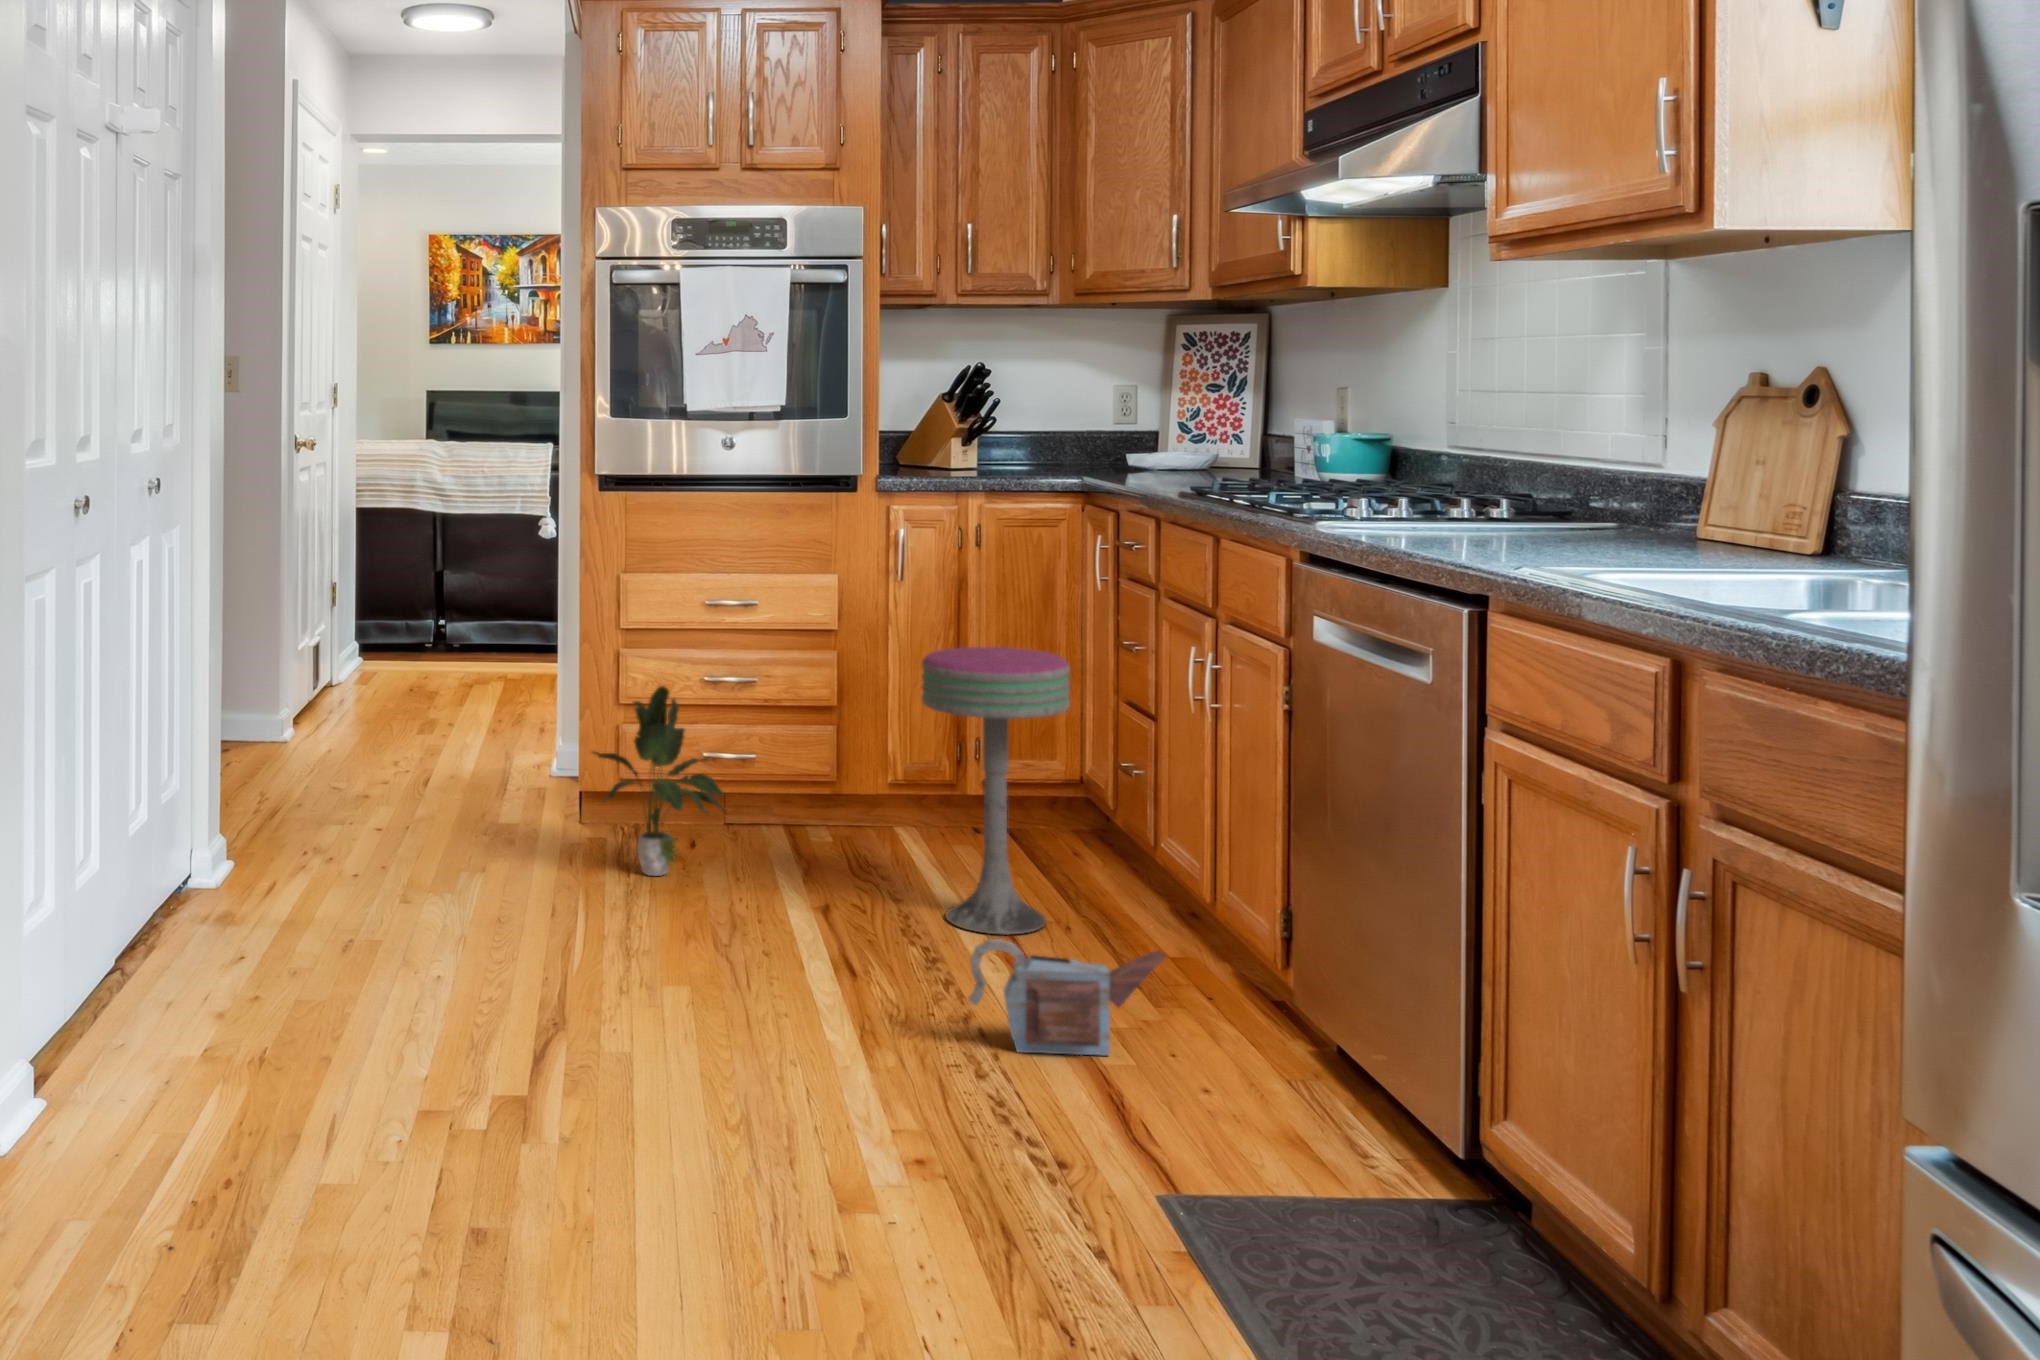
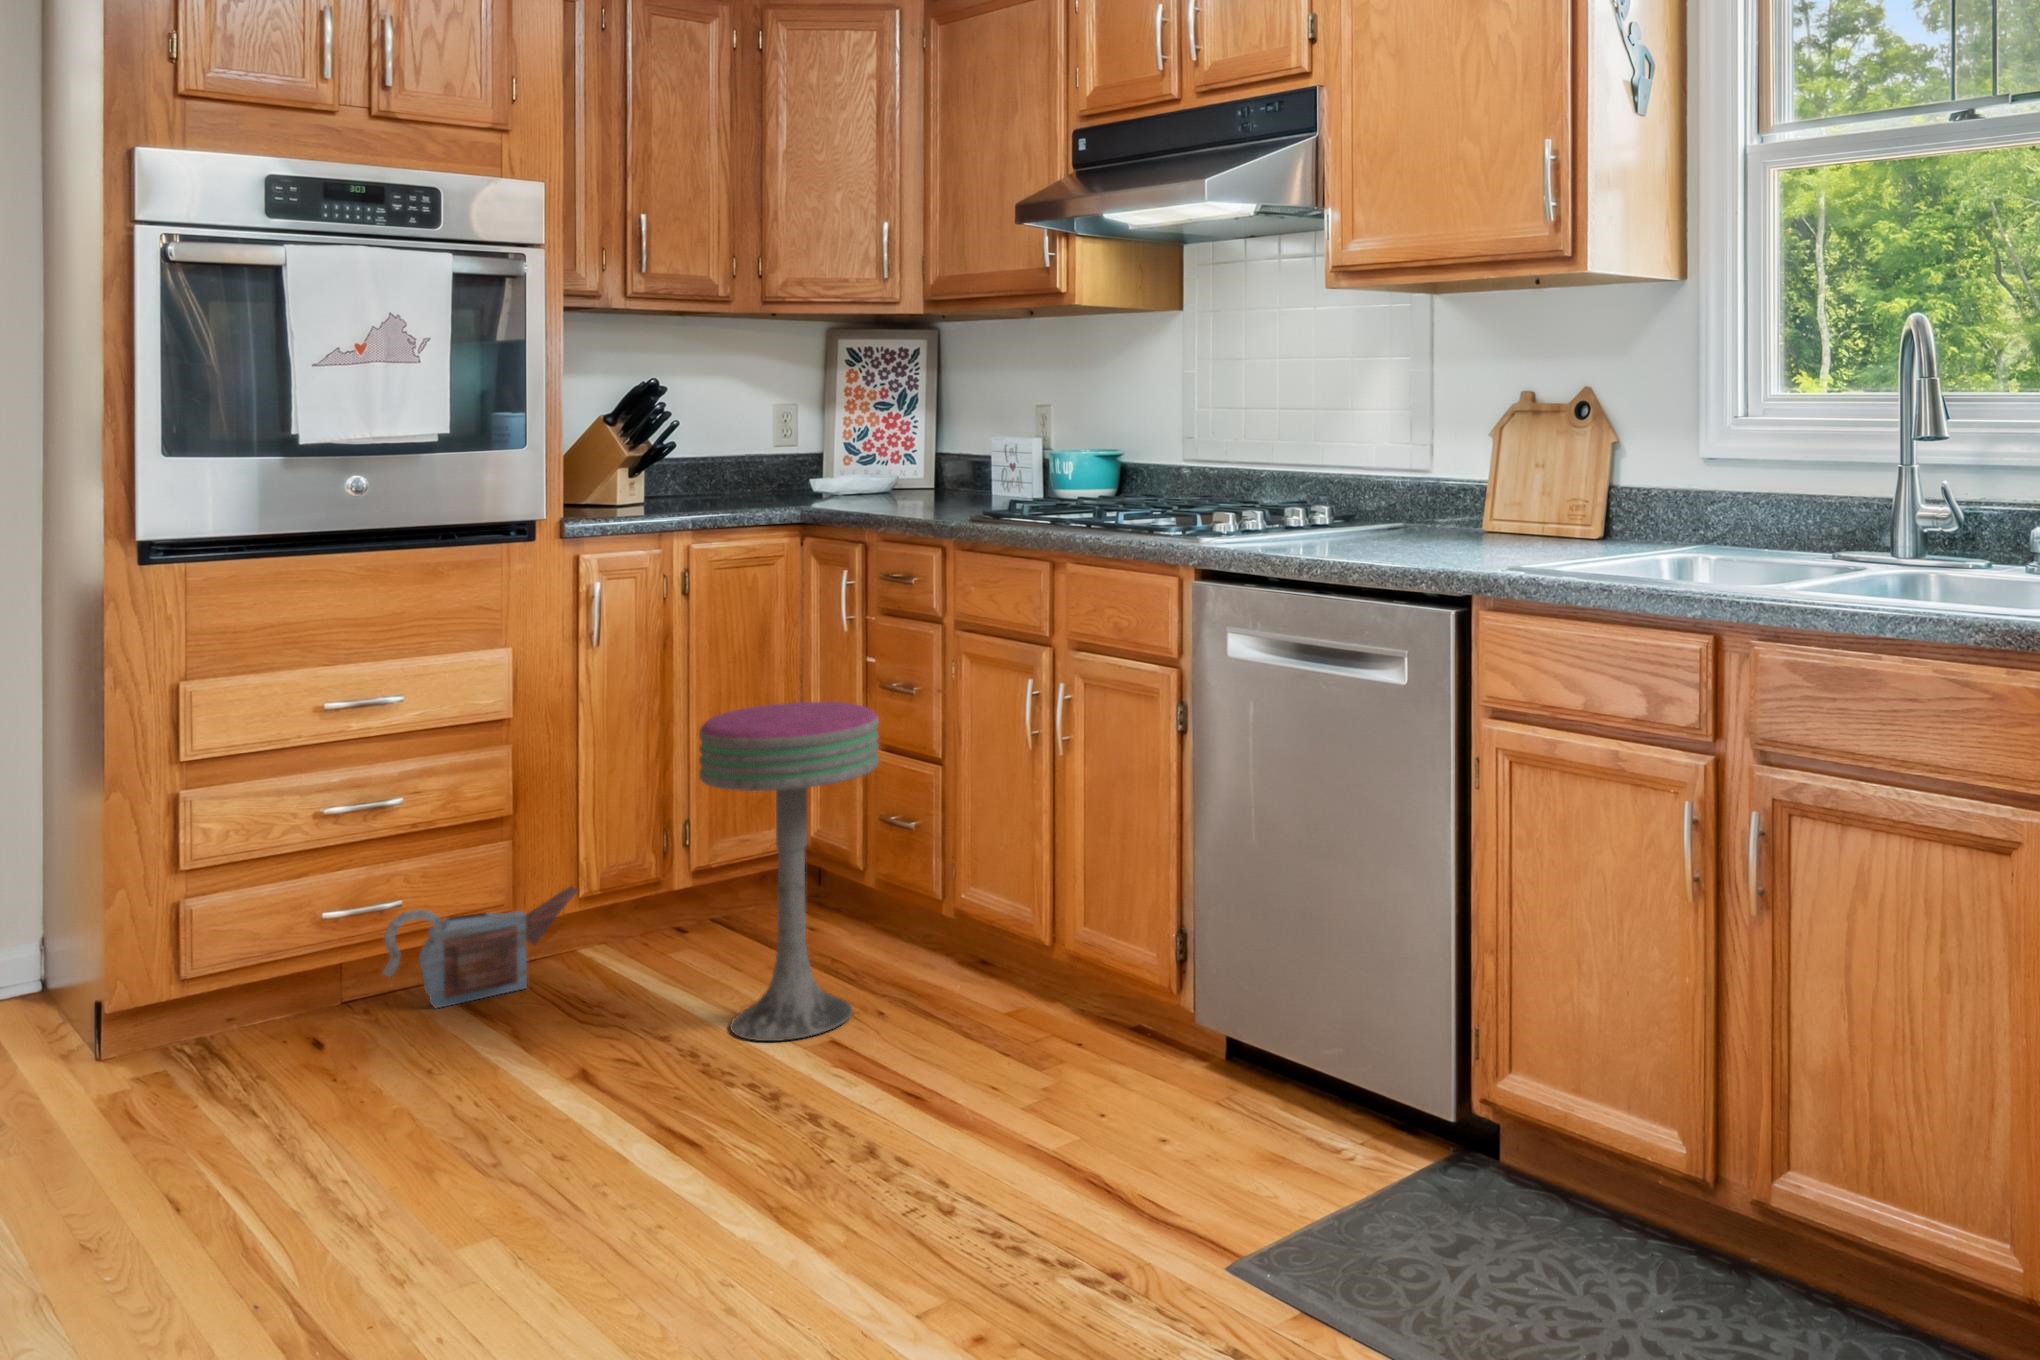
potted plant: present [593,686,725,876] -> none [173,822,392,1095]
watering can: present [968,939,1166,1055] -> present [383,886,578,1008]

